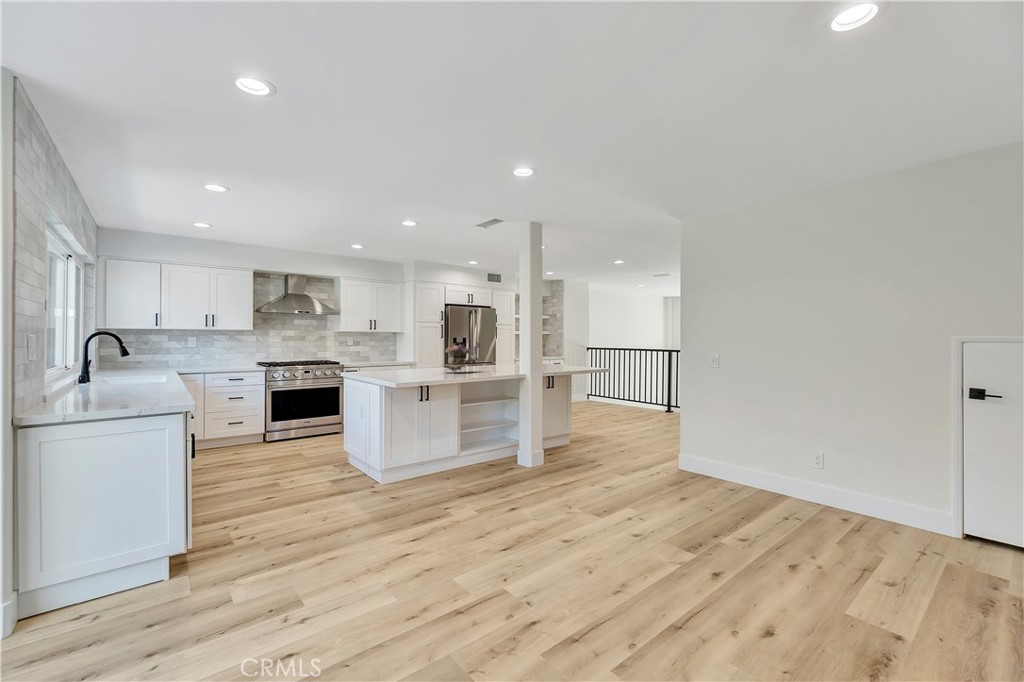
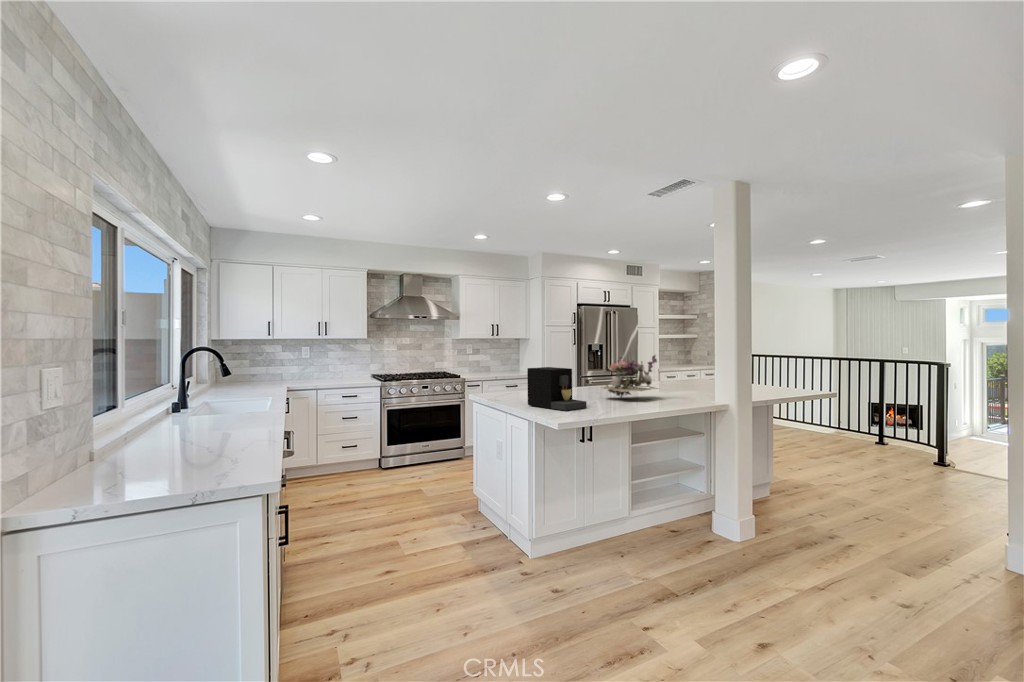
coffee maker: none [383,350,423,378] -> present [527,367,587,411]

